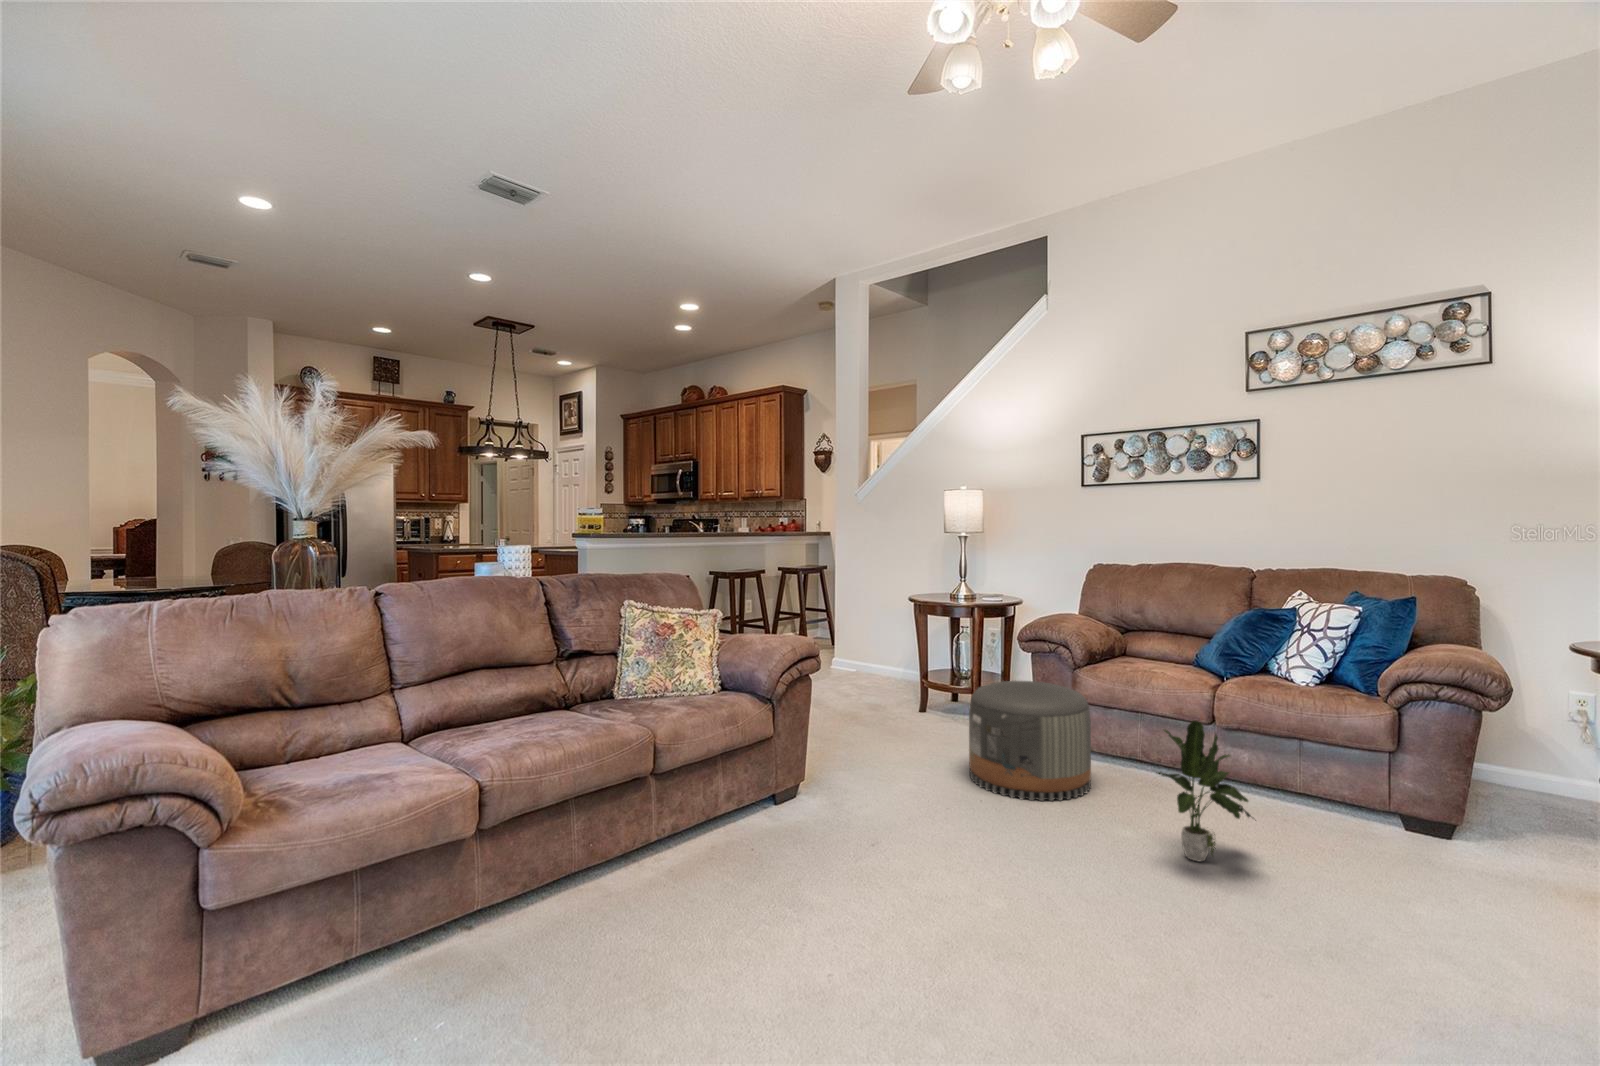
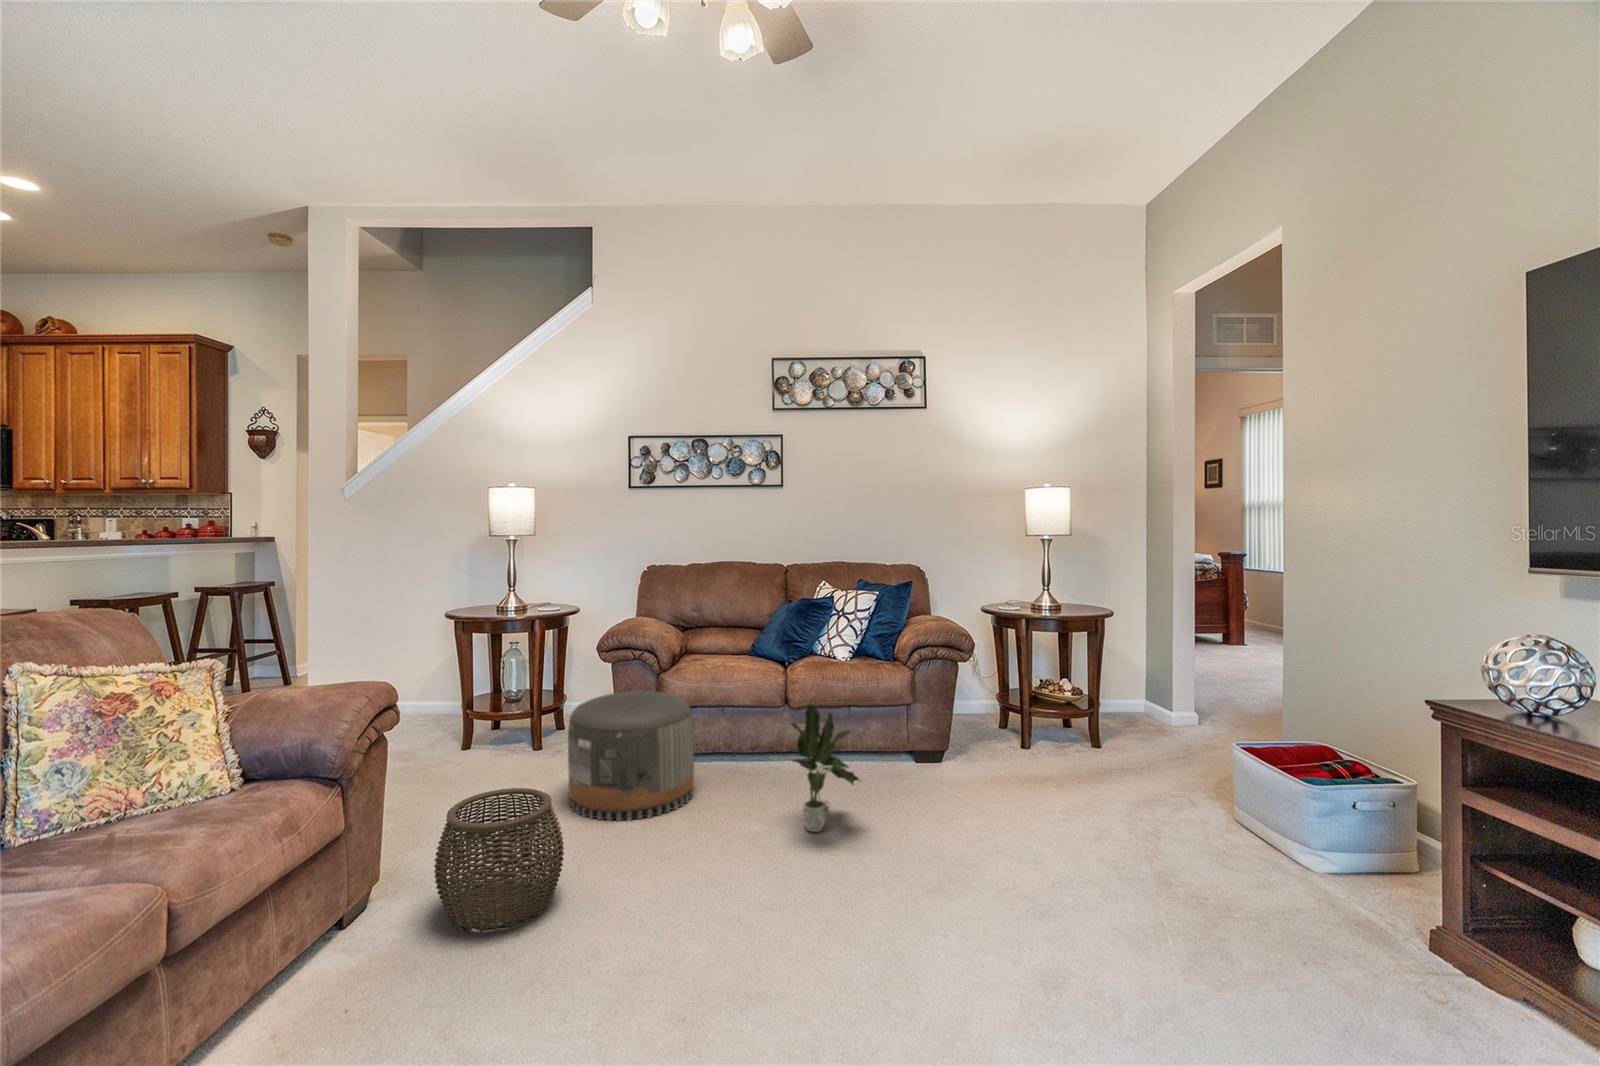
woven basket: none [826,735,923,842] -> present [434,788,564,931]

